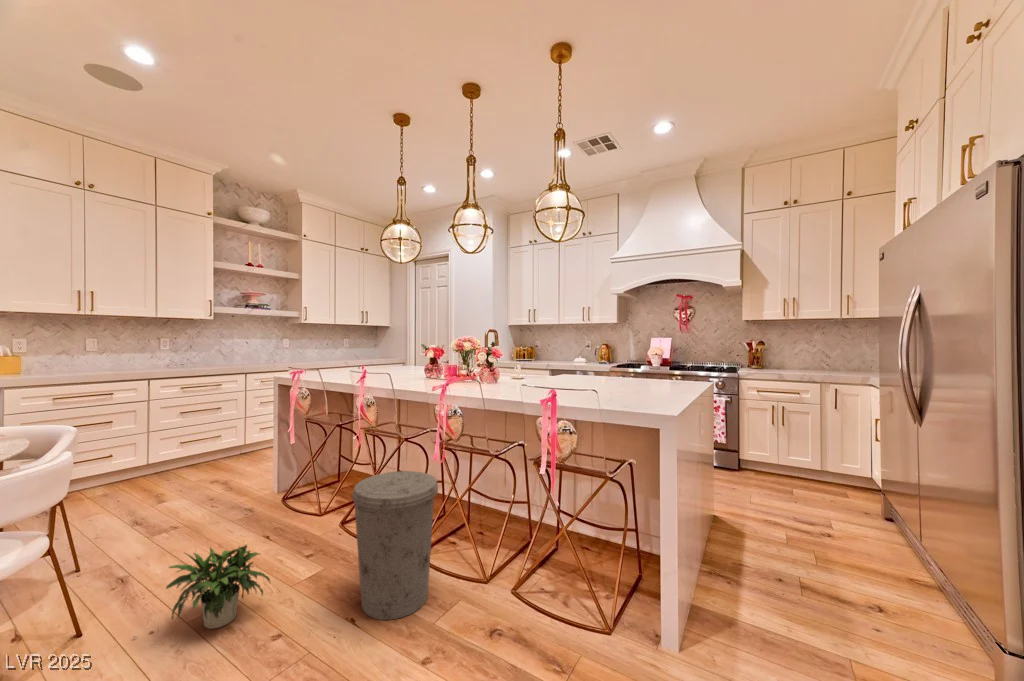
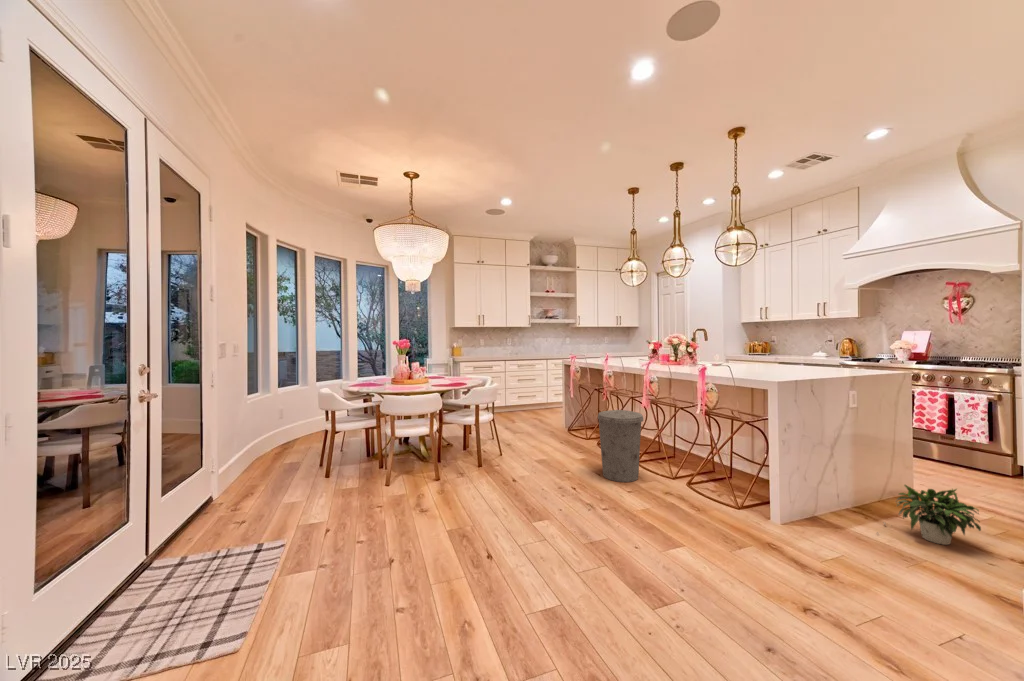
potted plant: present [133,545,270,638] -> present [883,485,981,545]

